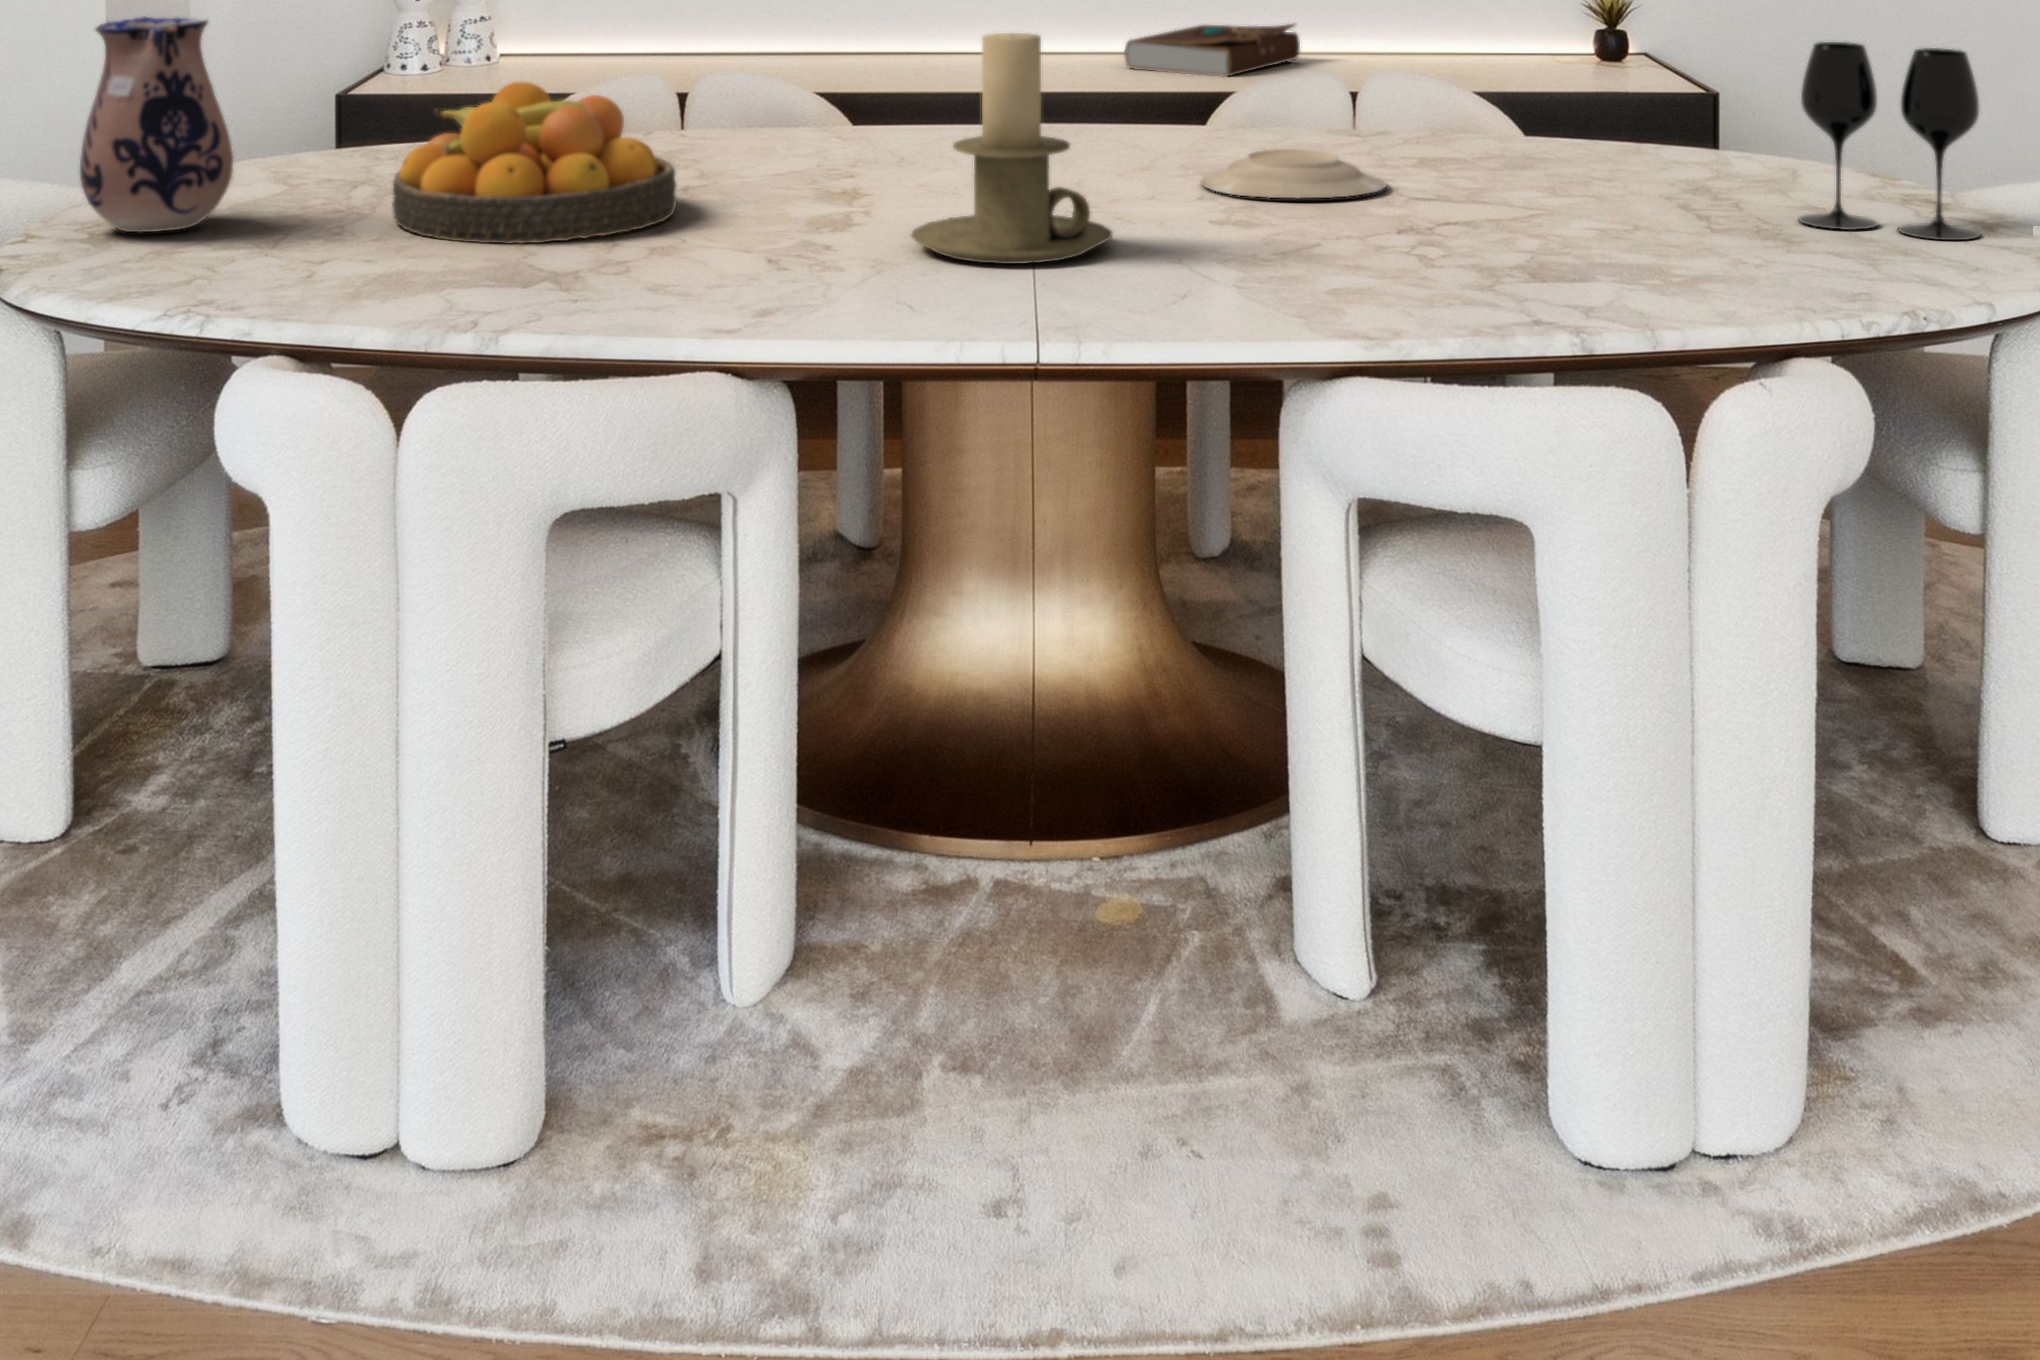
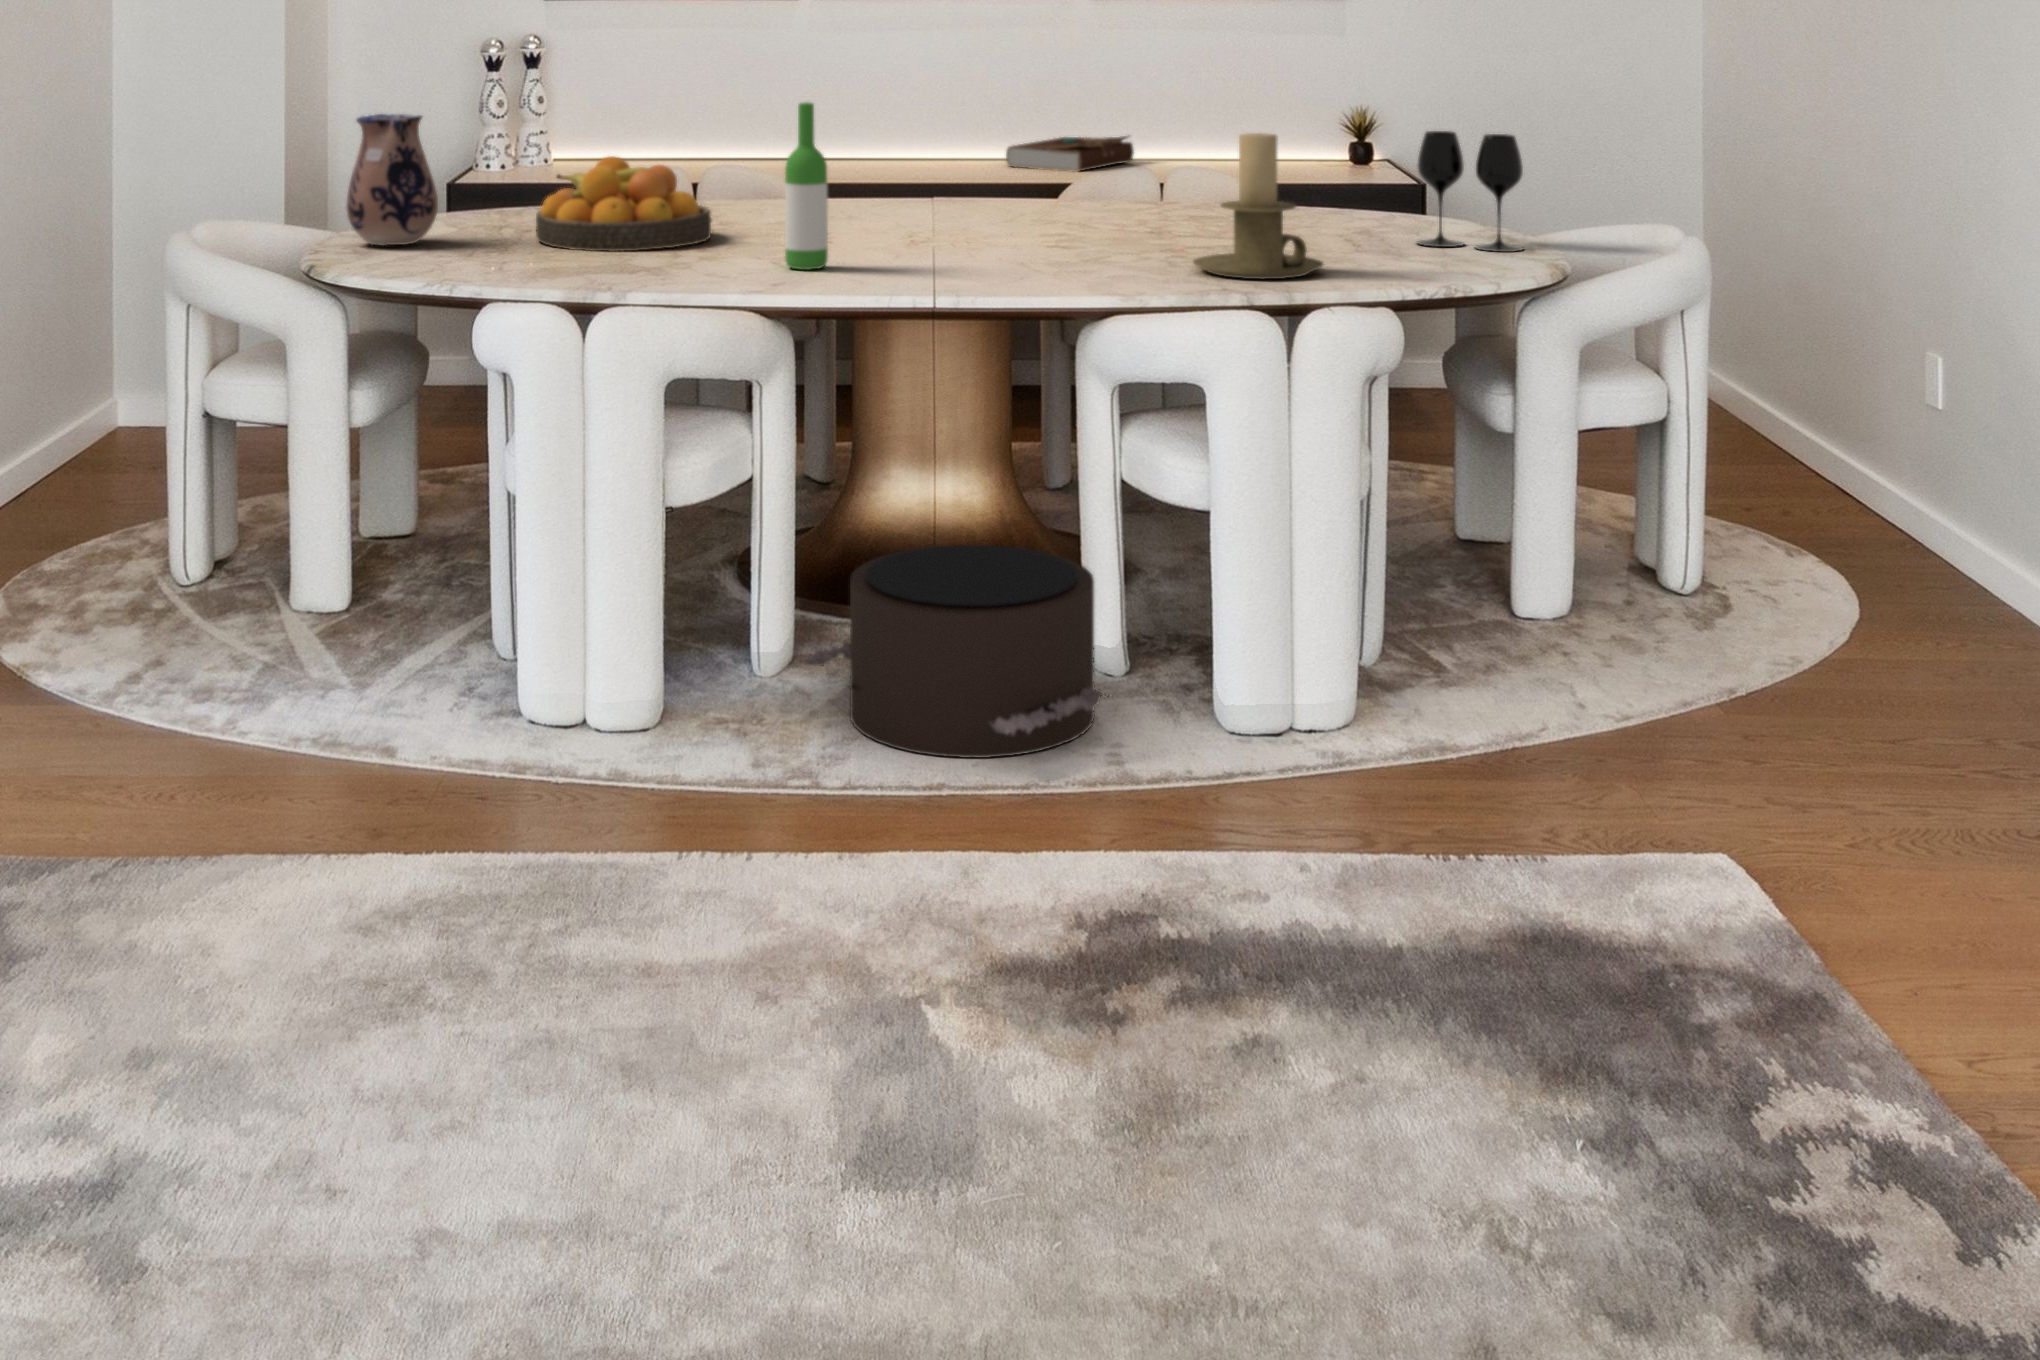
wine bottle: none [783,5,853,289] -> present [785,103,828,270]
candle holder: present [911,33,1112,264] -> present [1193,133,1323,279]
plate: present [1201,149,1386,198] -> none [1045,204,1164,232]
pouf: none [799,770,1364,1240] -> present [802,545,1110,758]

